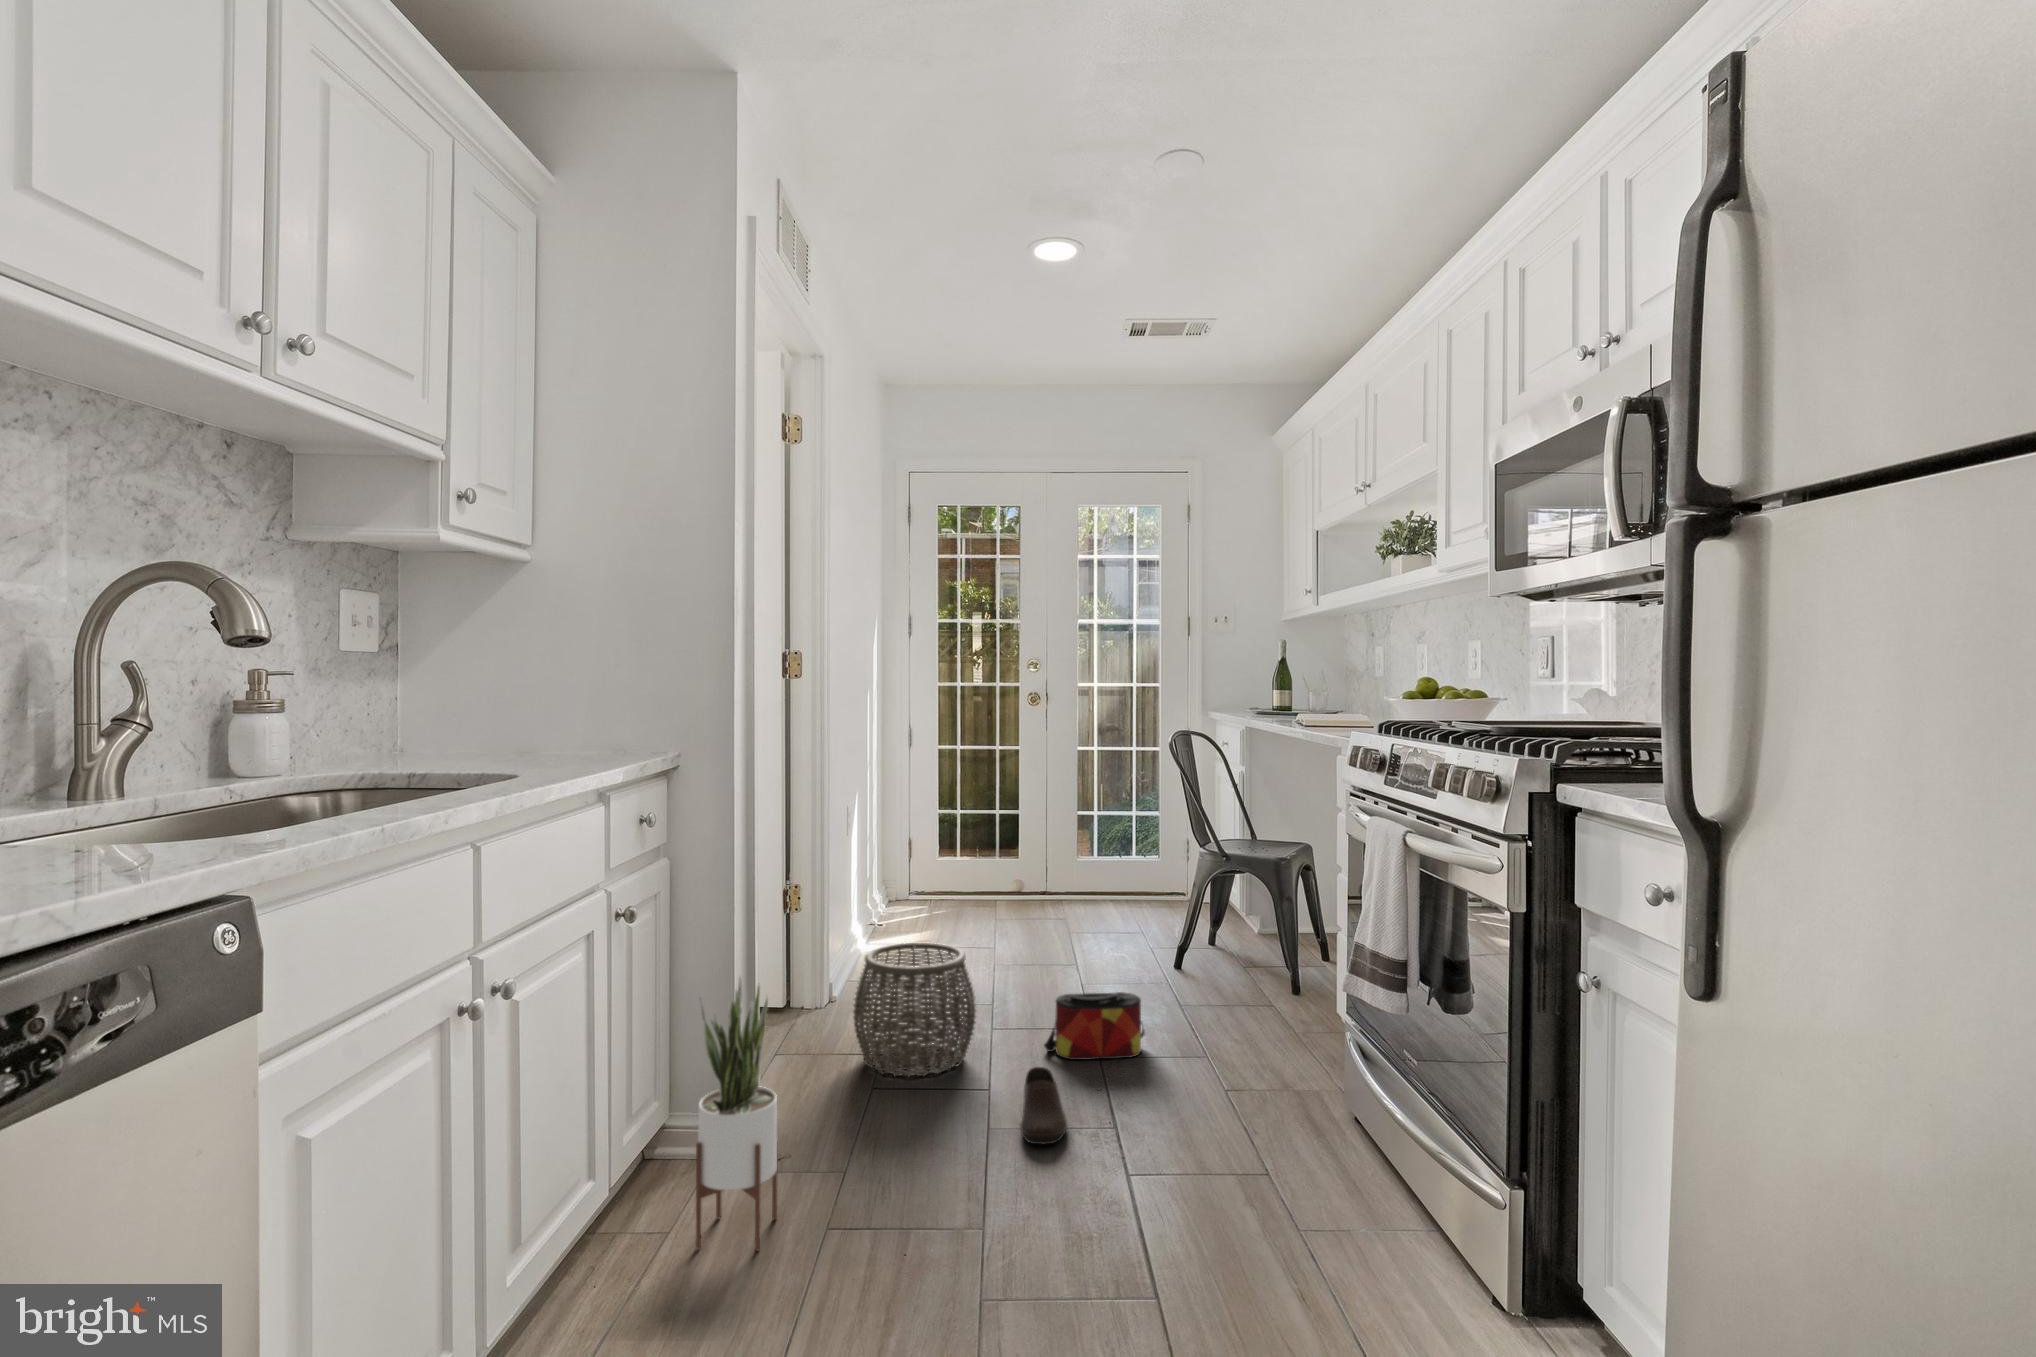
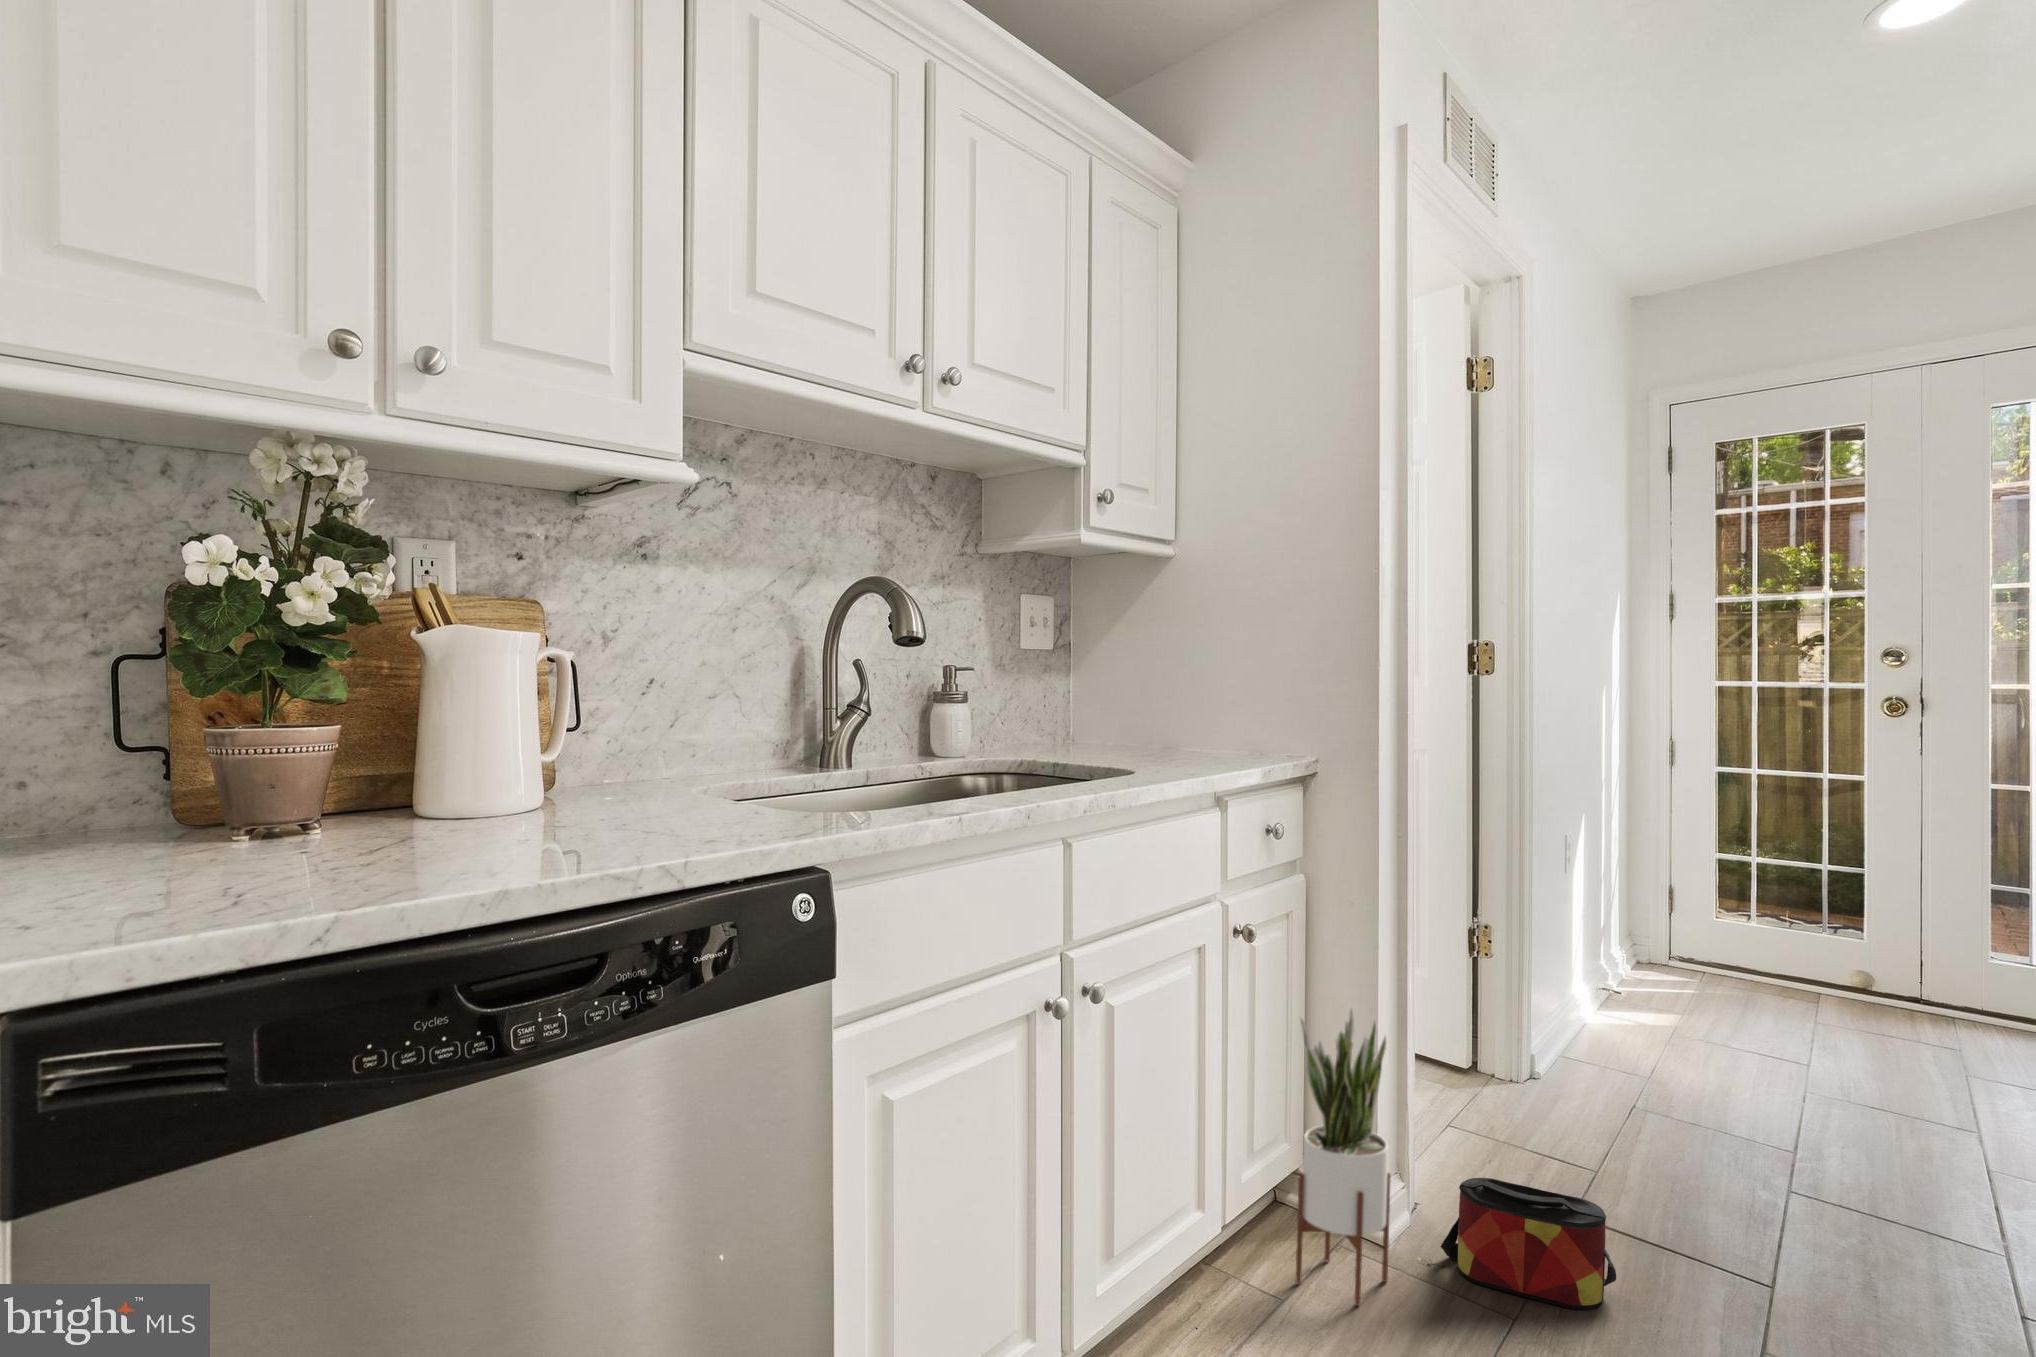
woven basket: present [853,943,977,1077] -> none [1528,1012,1697,1183]
bag: present [1044,992,1145,1060] -> present [1441,1178,1616,1310]
shoe: present [1020,1067,1067,1144] -> none [1723,1205,1797,1307]

